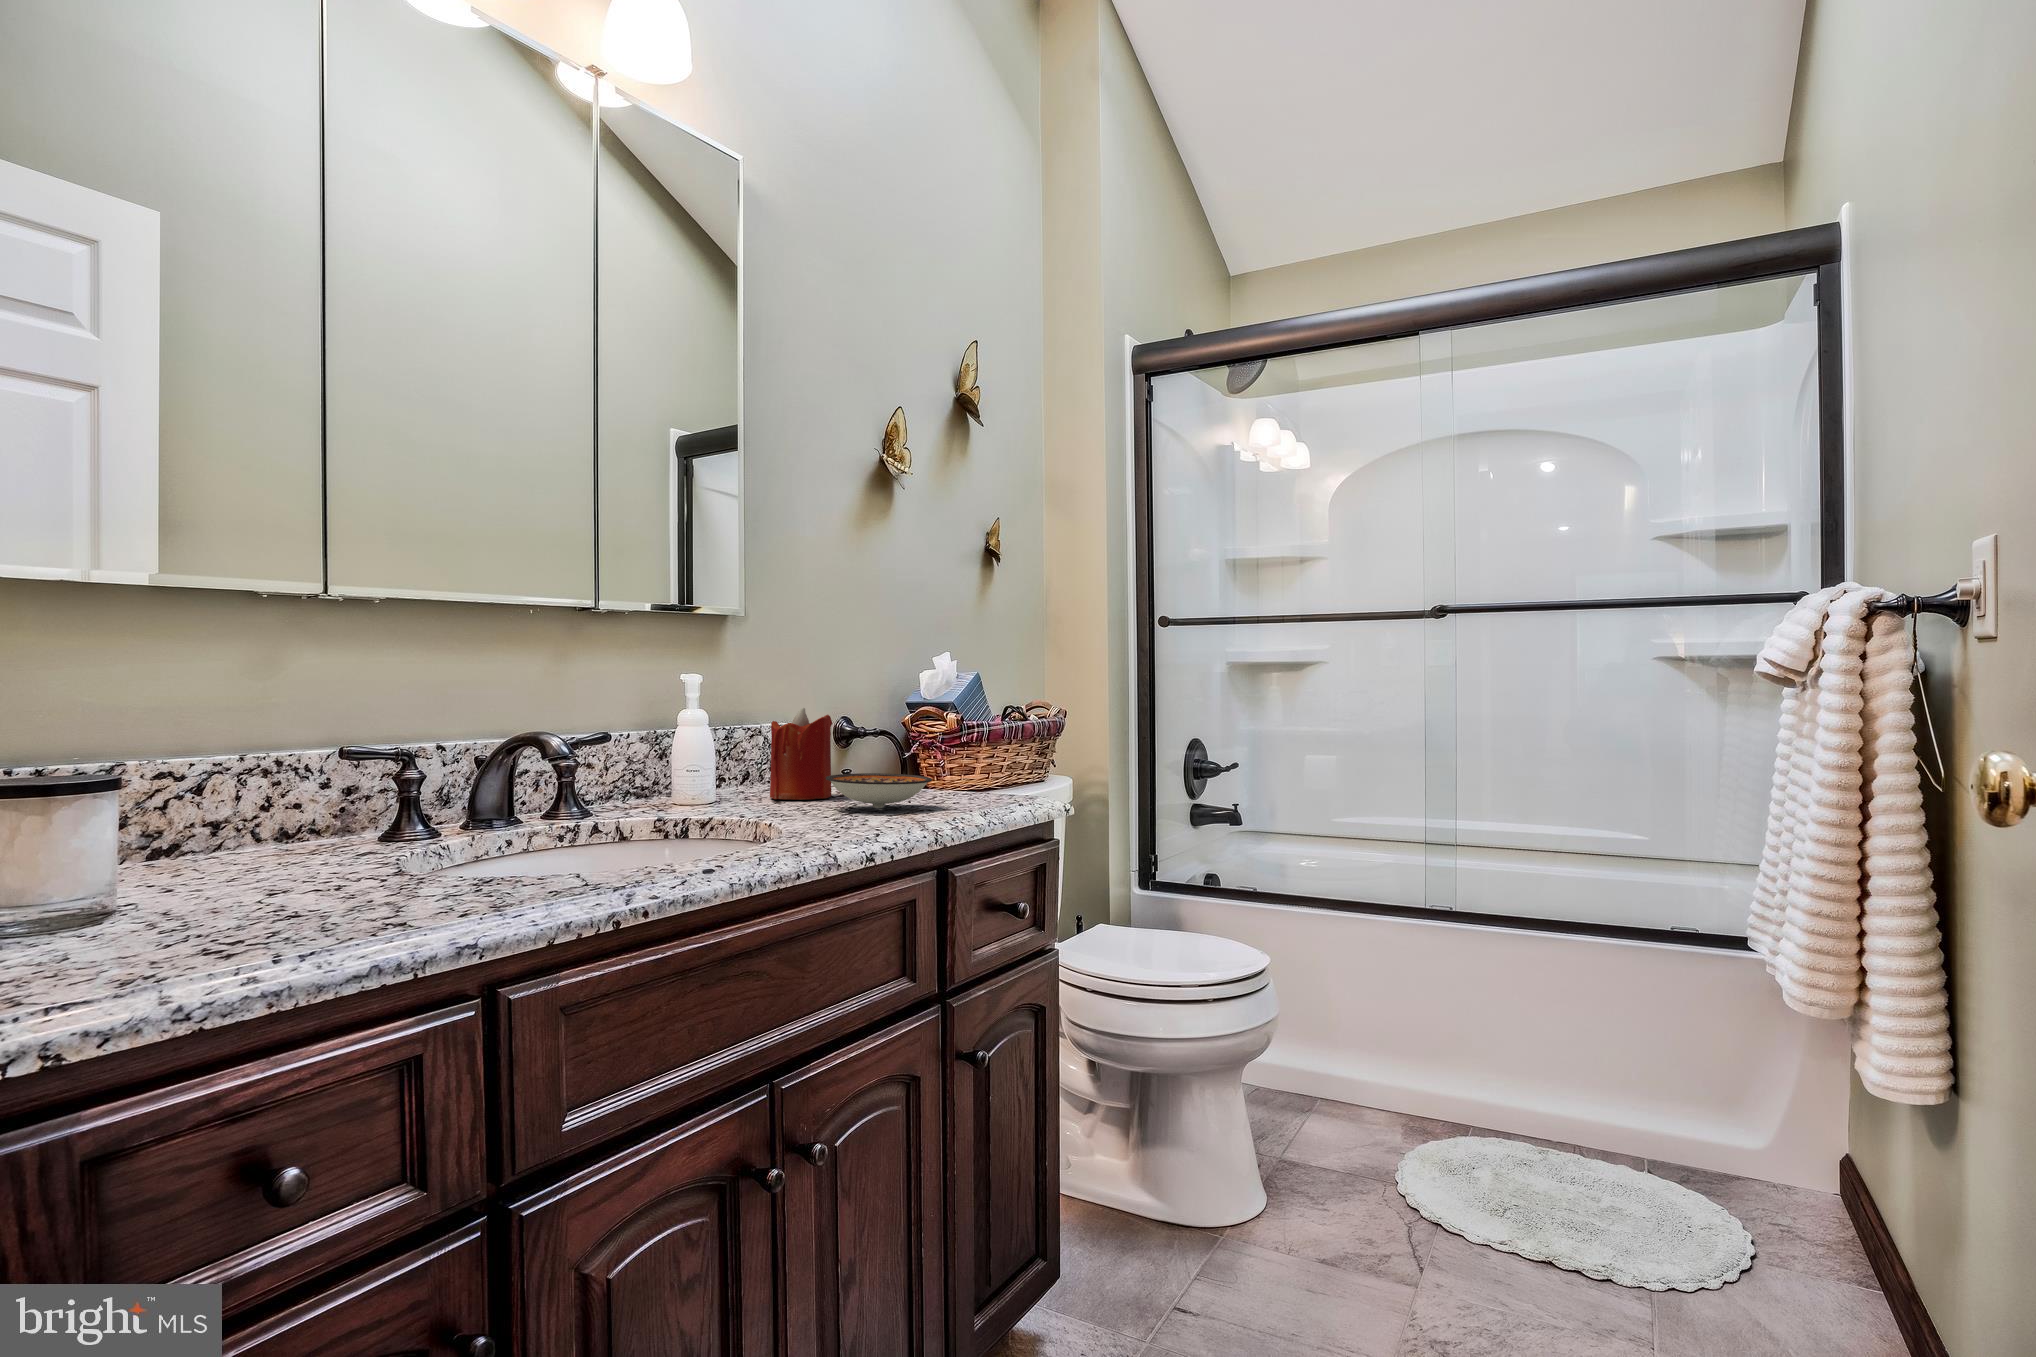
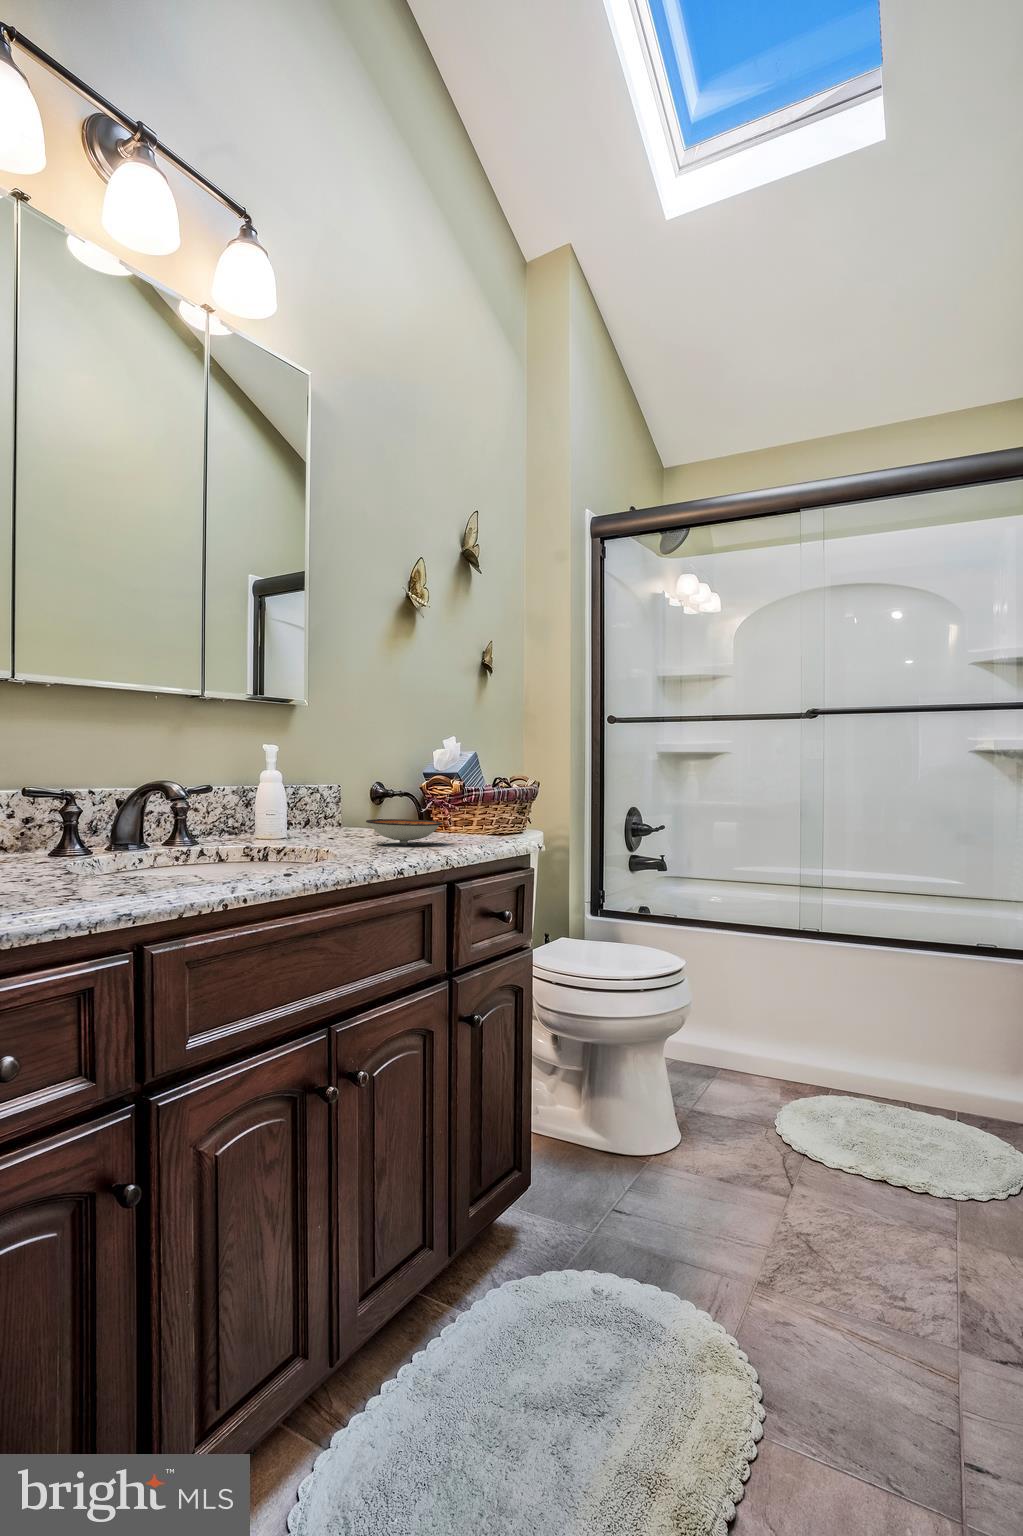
candle: present [770,708,832,800] -> none [324,773,370,838]

